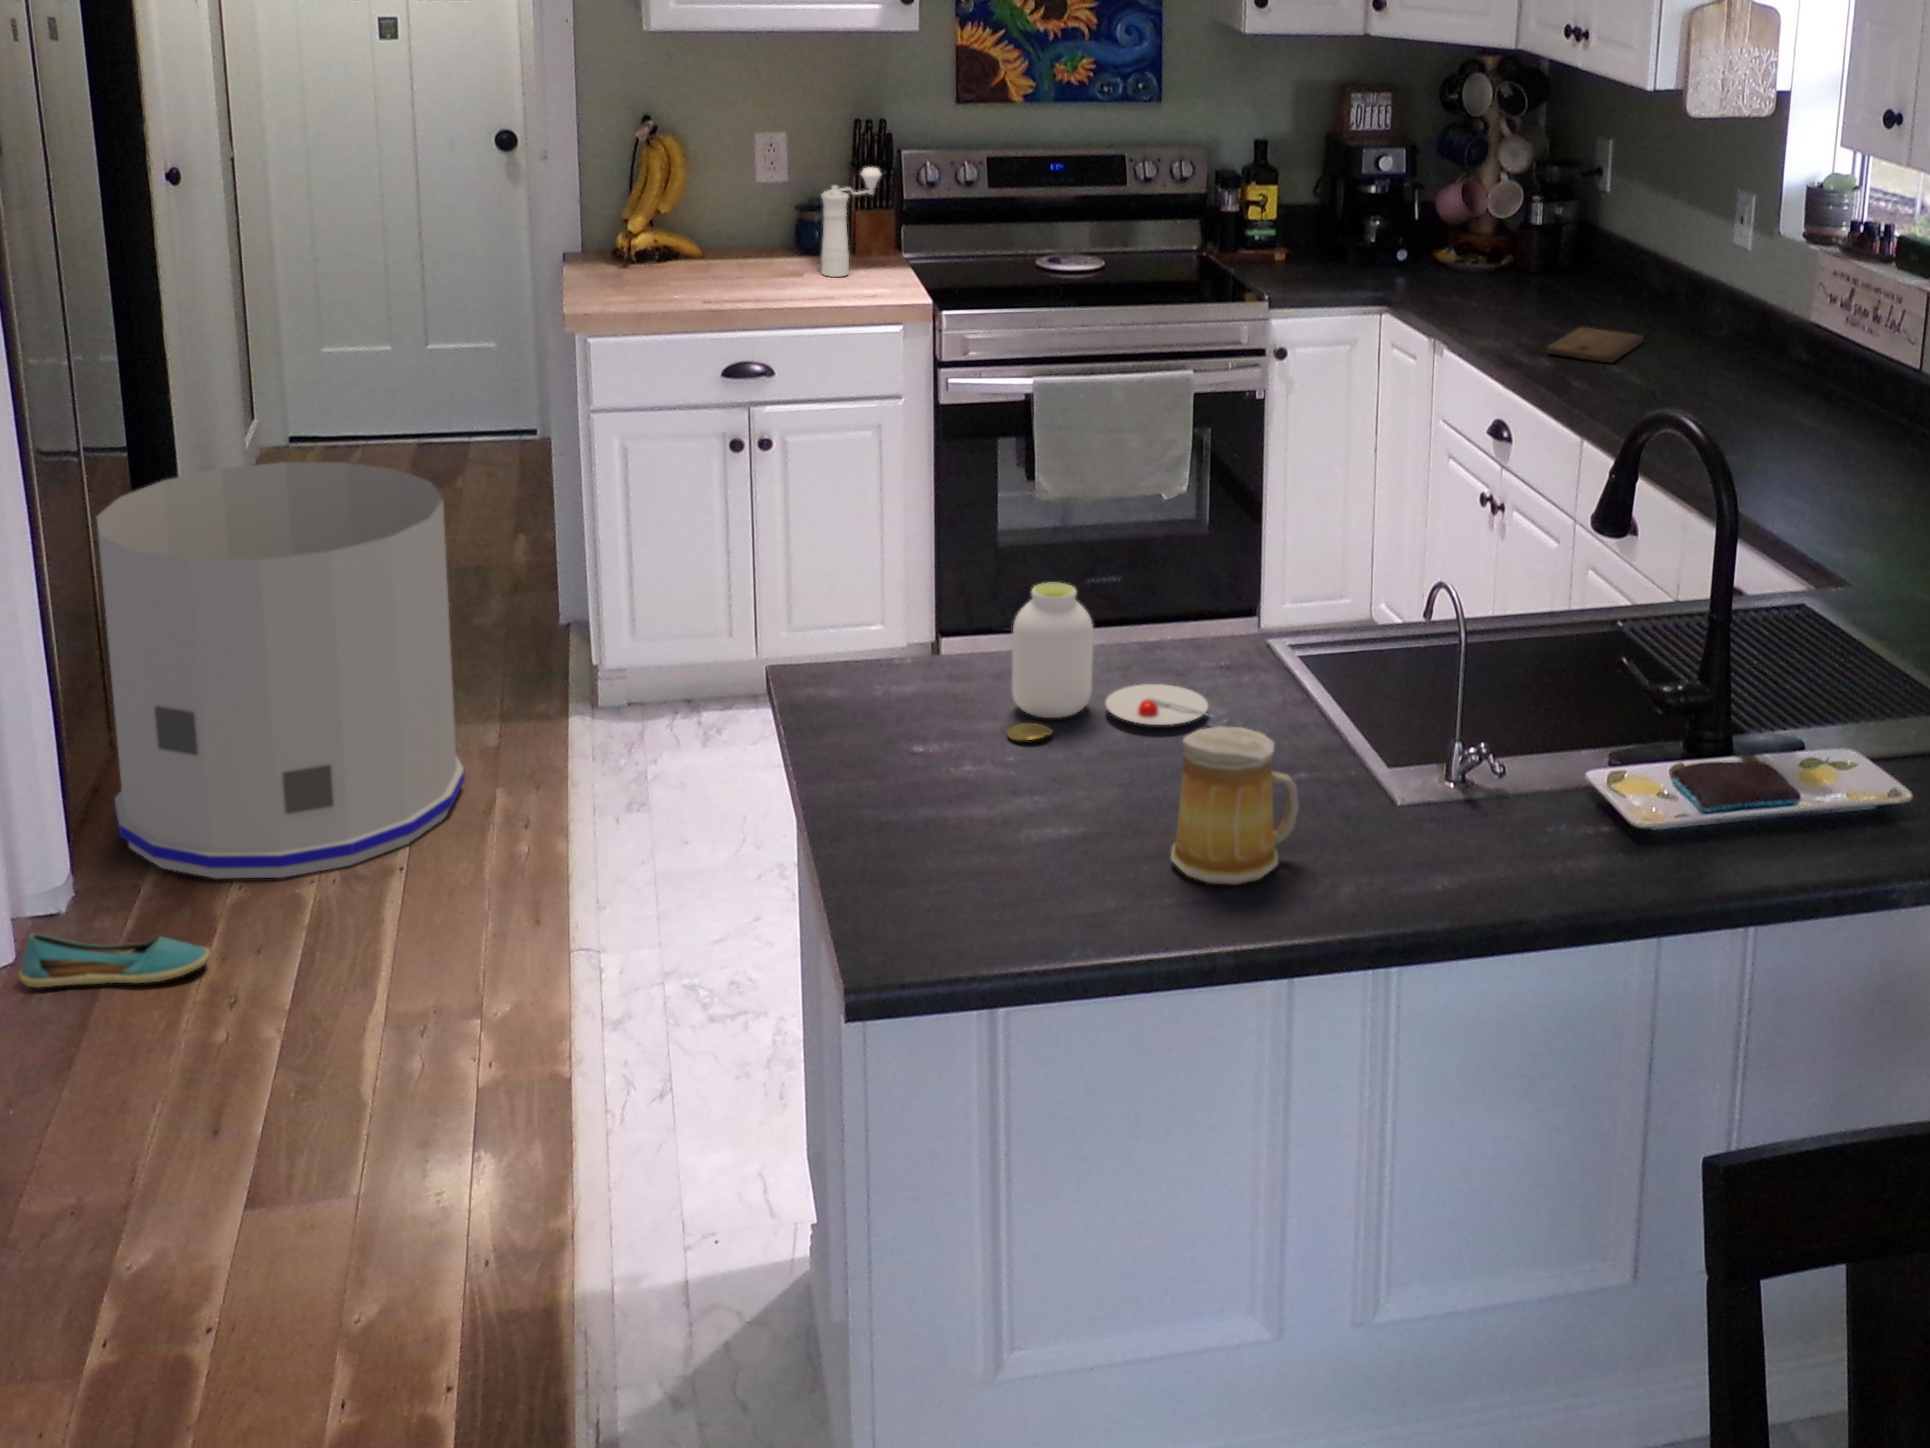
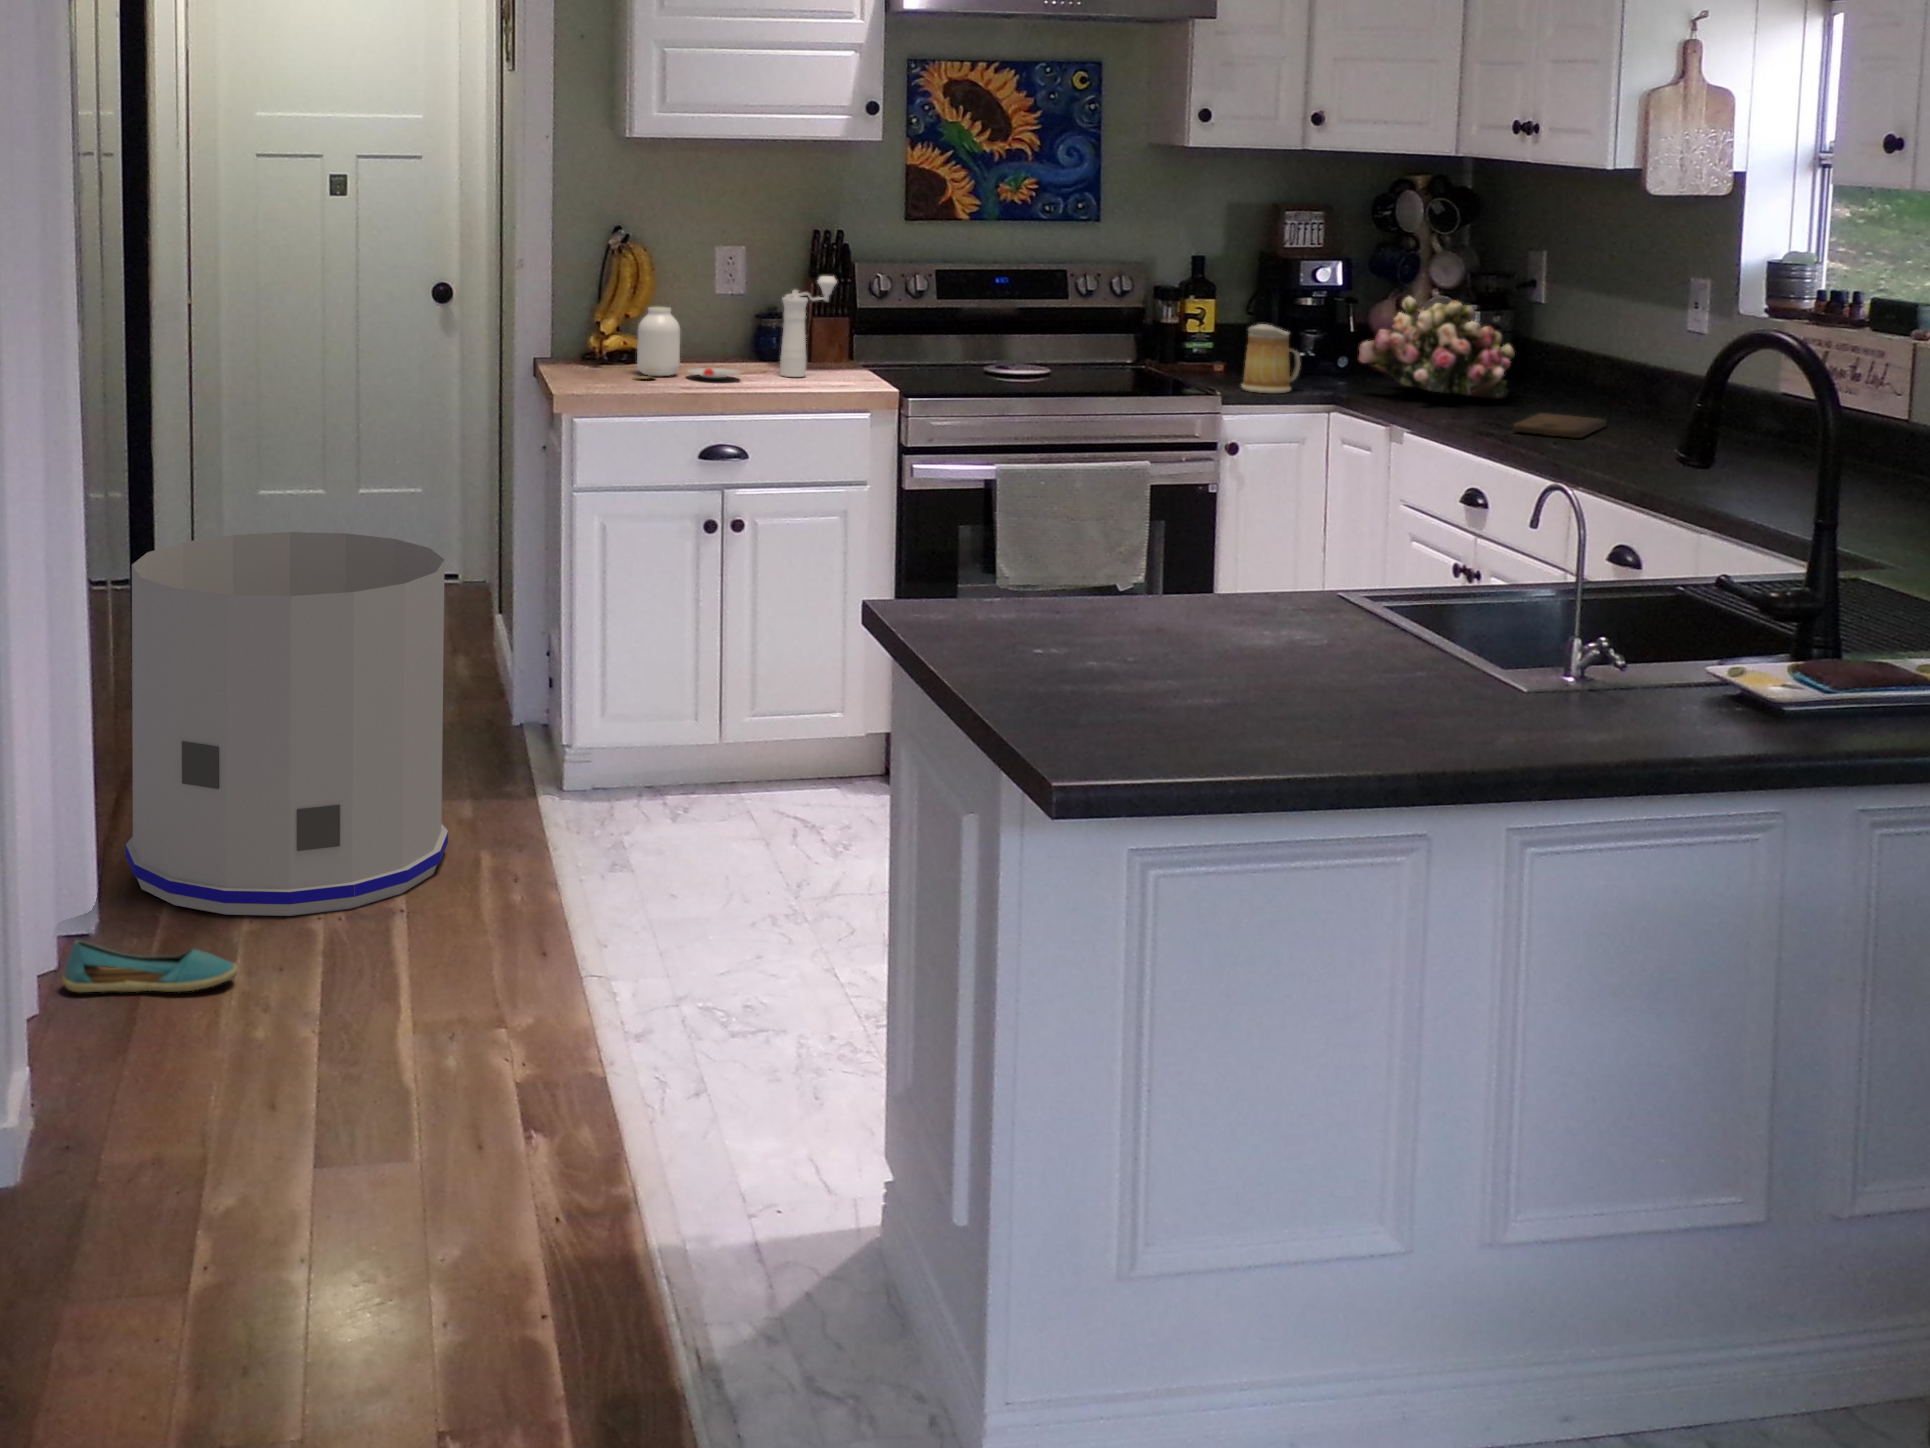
flower arrangement: none [1410,195,1566,301] -> present [1359,297,1515,399]
jar: present [1007,583,1213,740] -> present [633,307,741,379]
mug: present [1171,726,1299,884] -> present [1241,324,1301,393]

